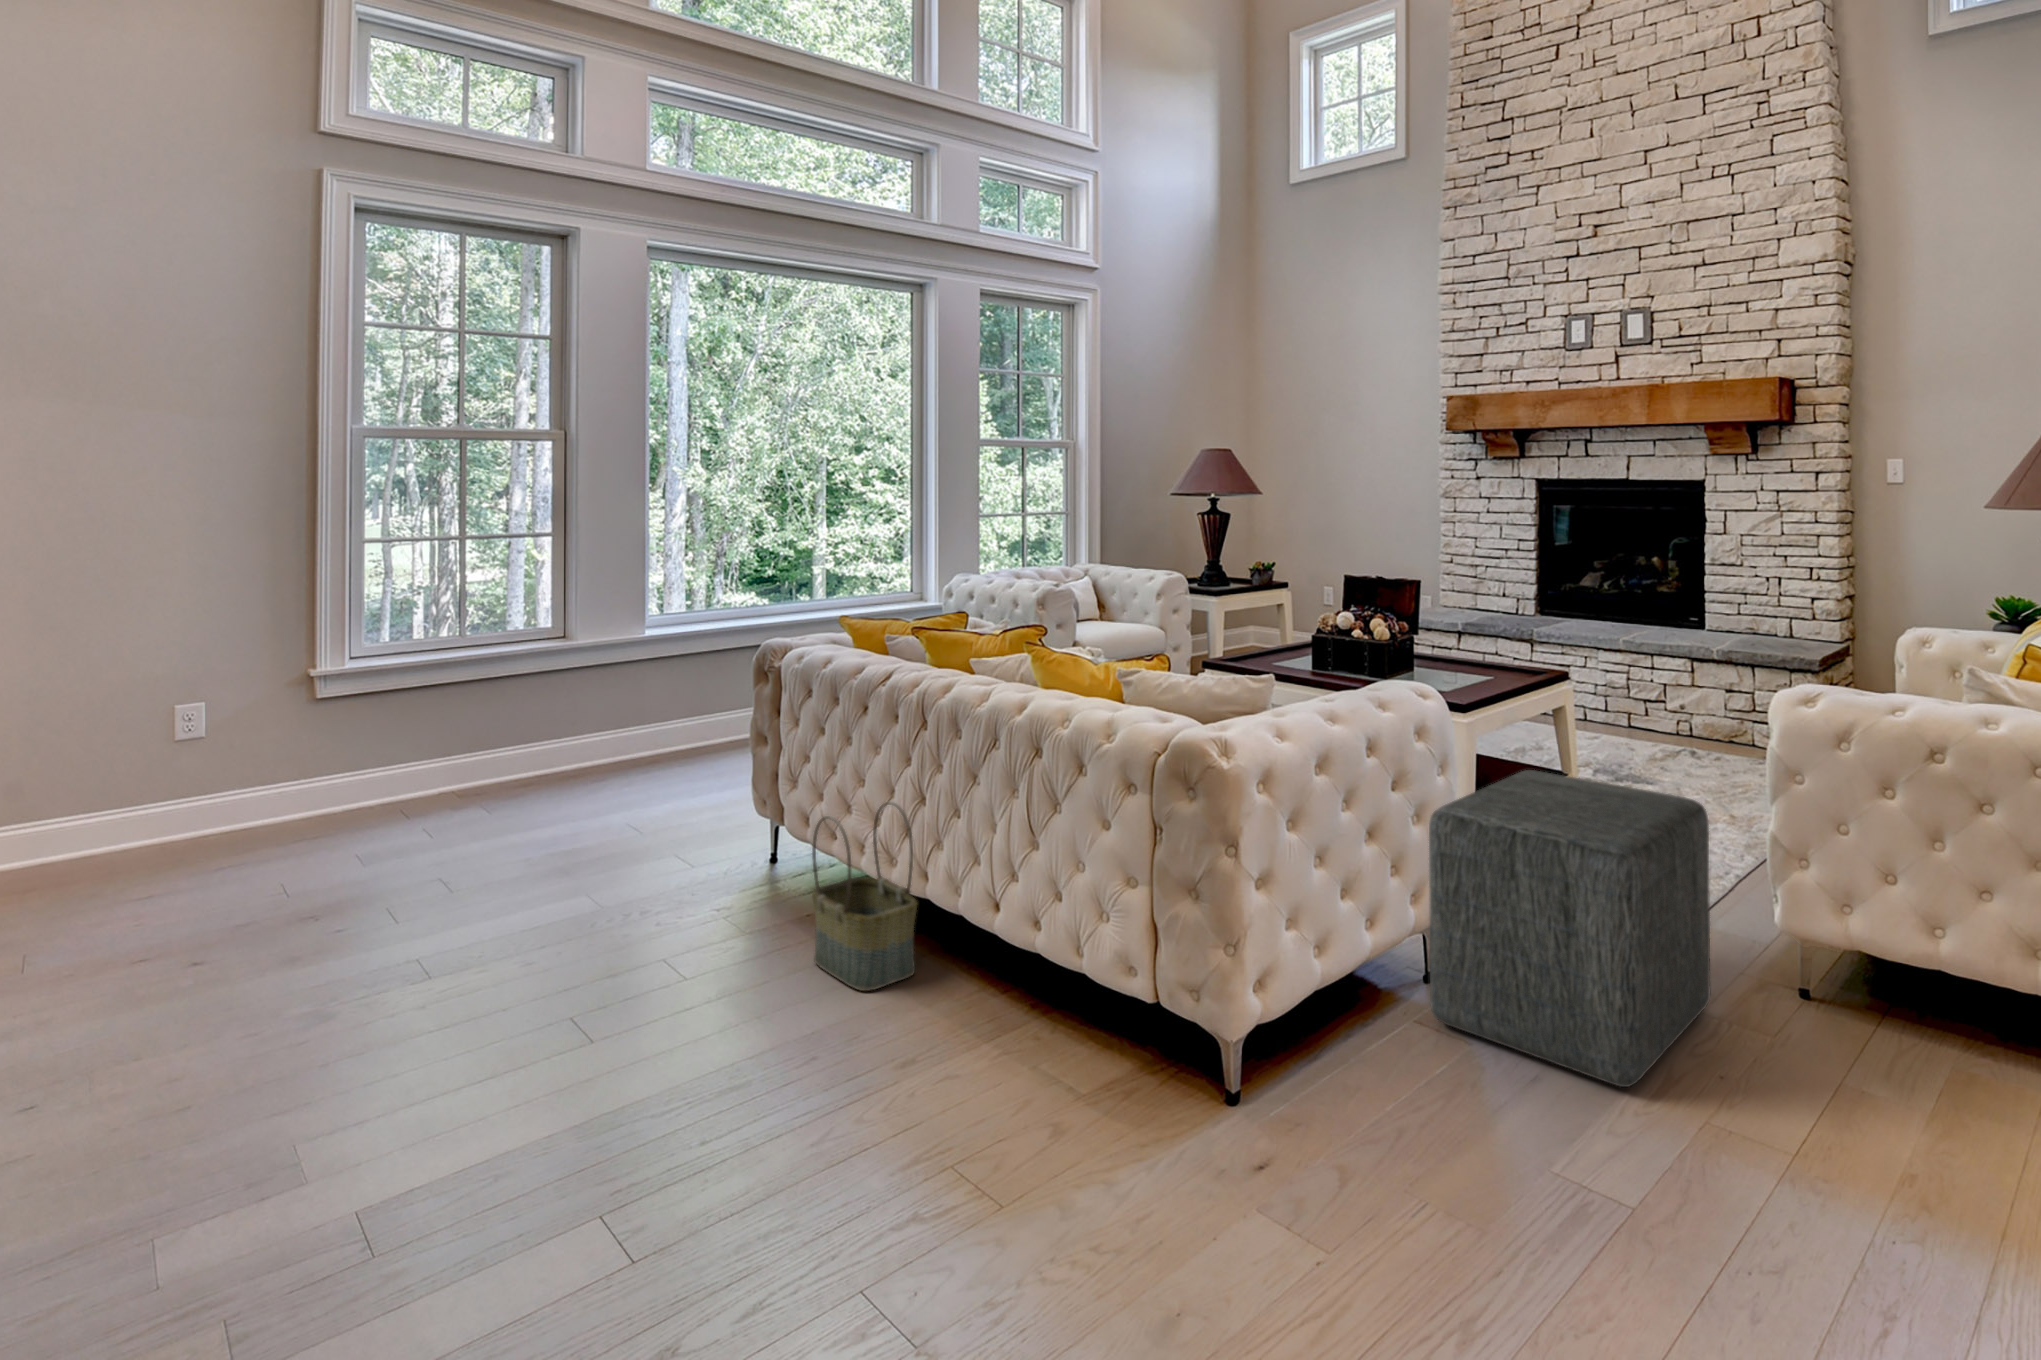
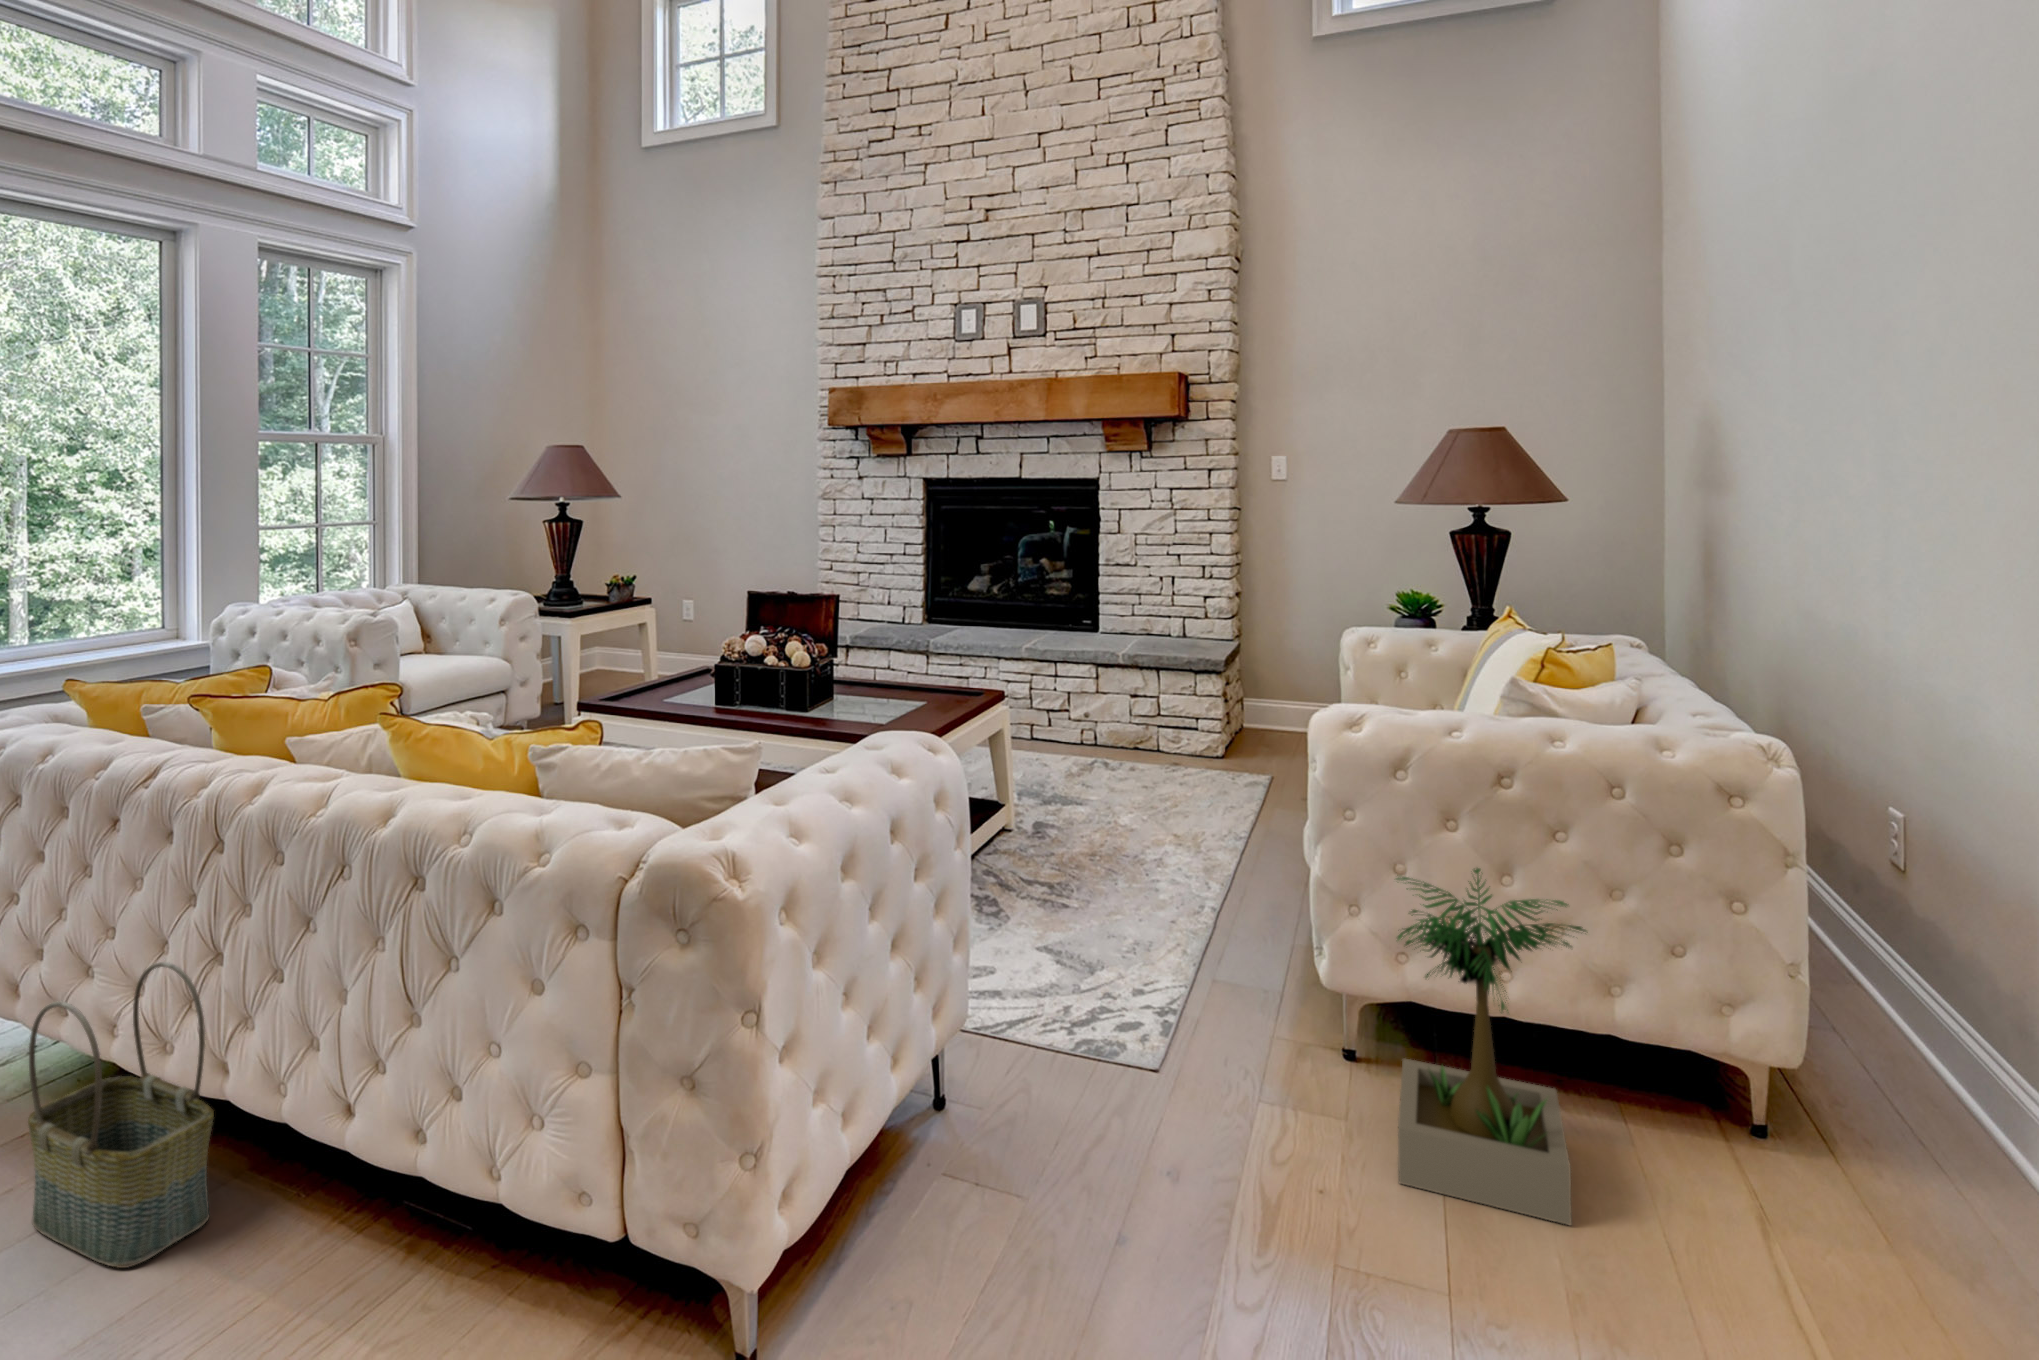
ottoman: present [1429,770,1711,1087] -> none [960,829,1268,1231]
potted plant: none [1799,822,2010,1134] -> present [1396,868,1586,1225]

